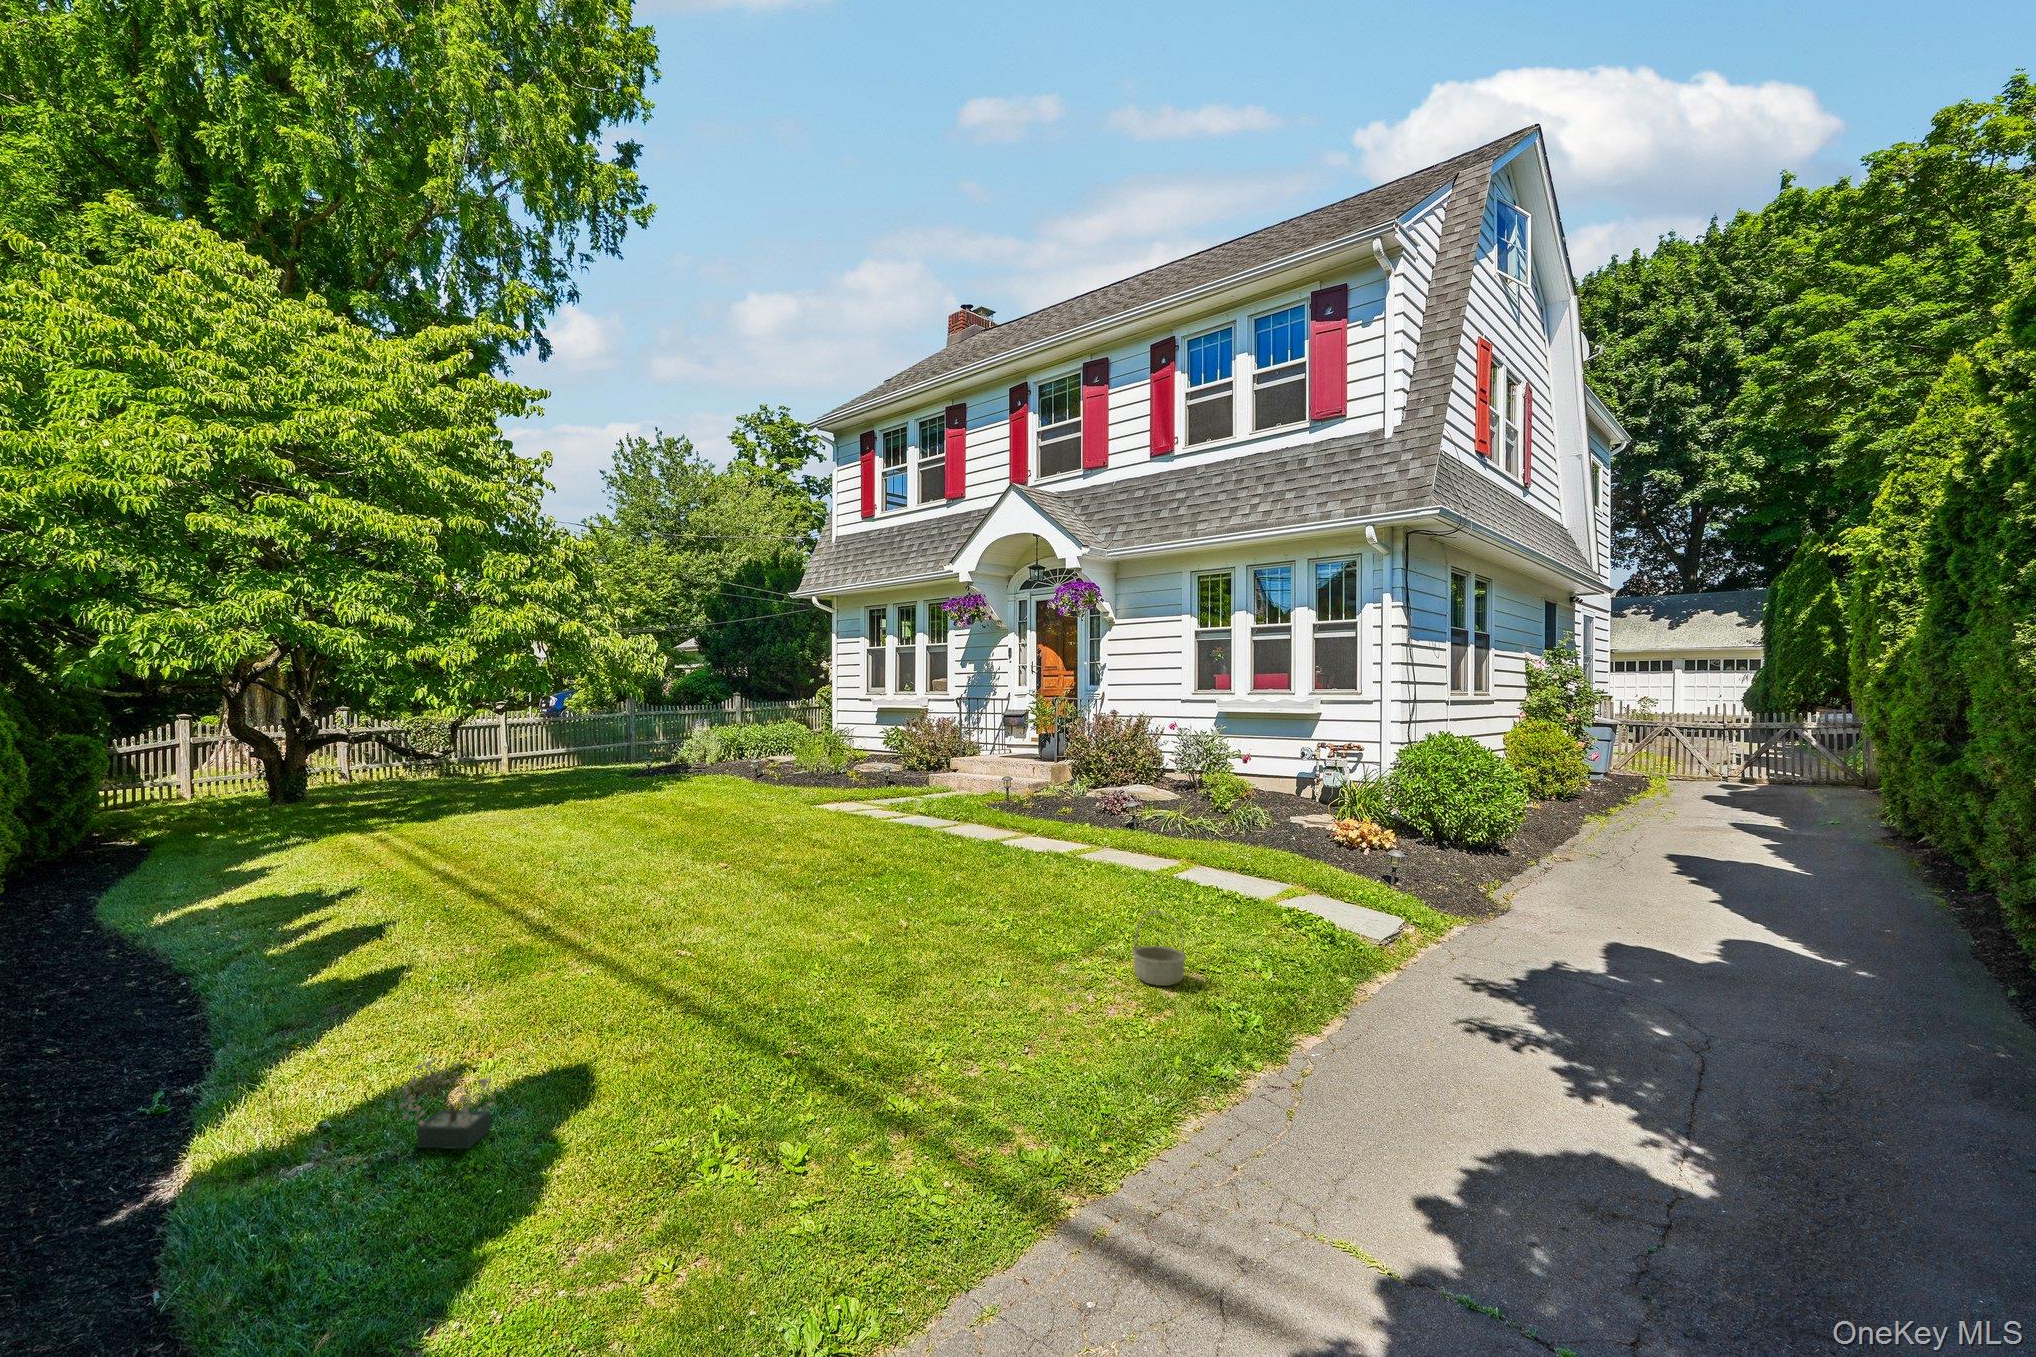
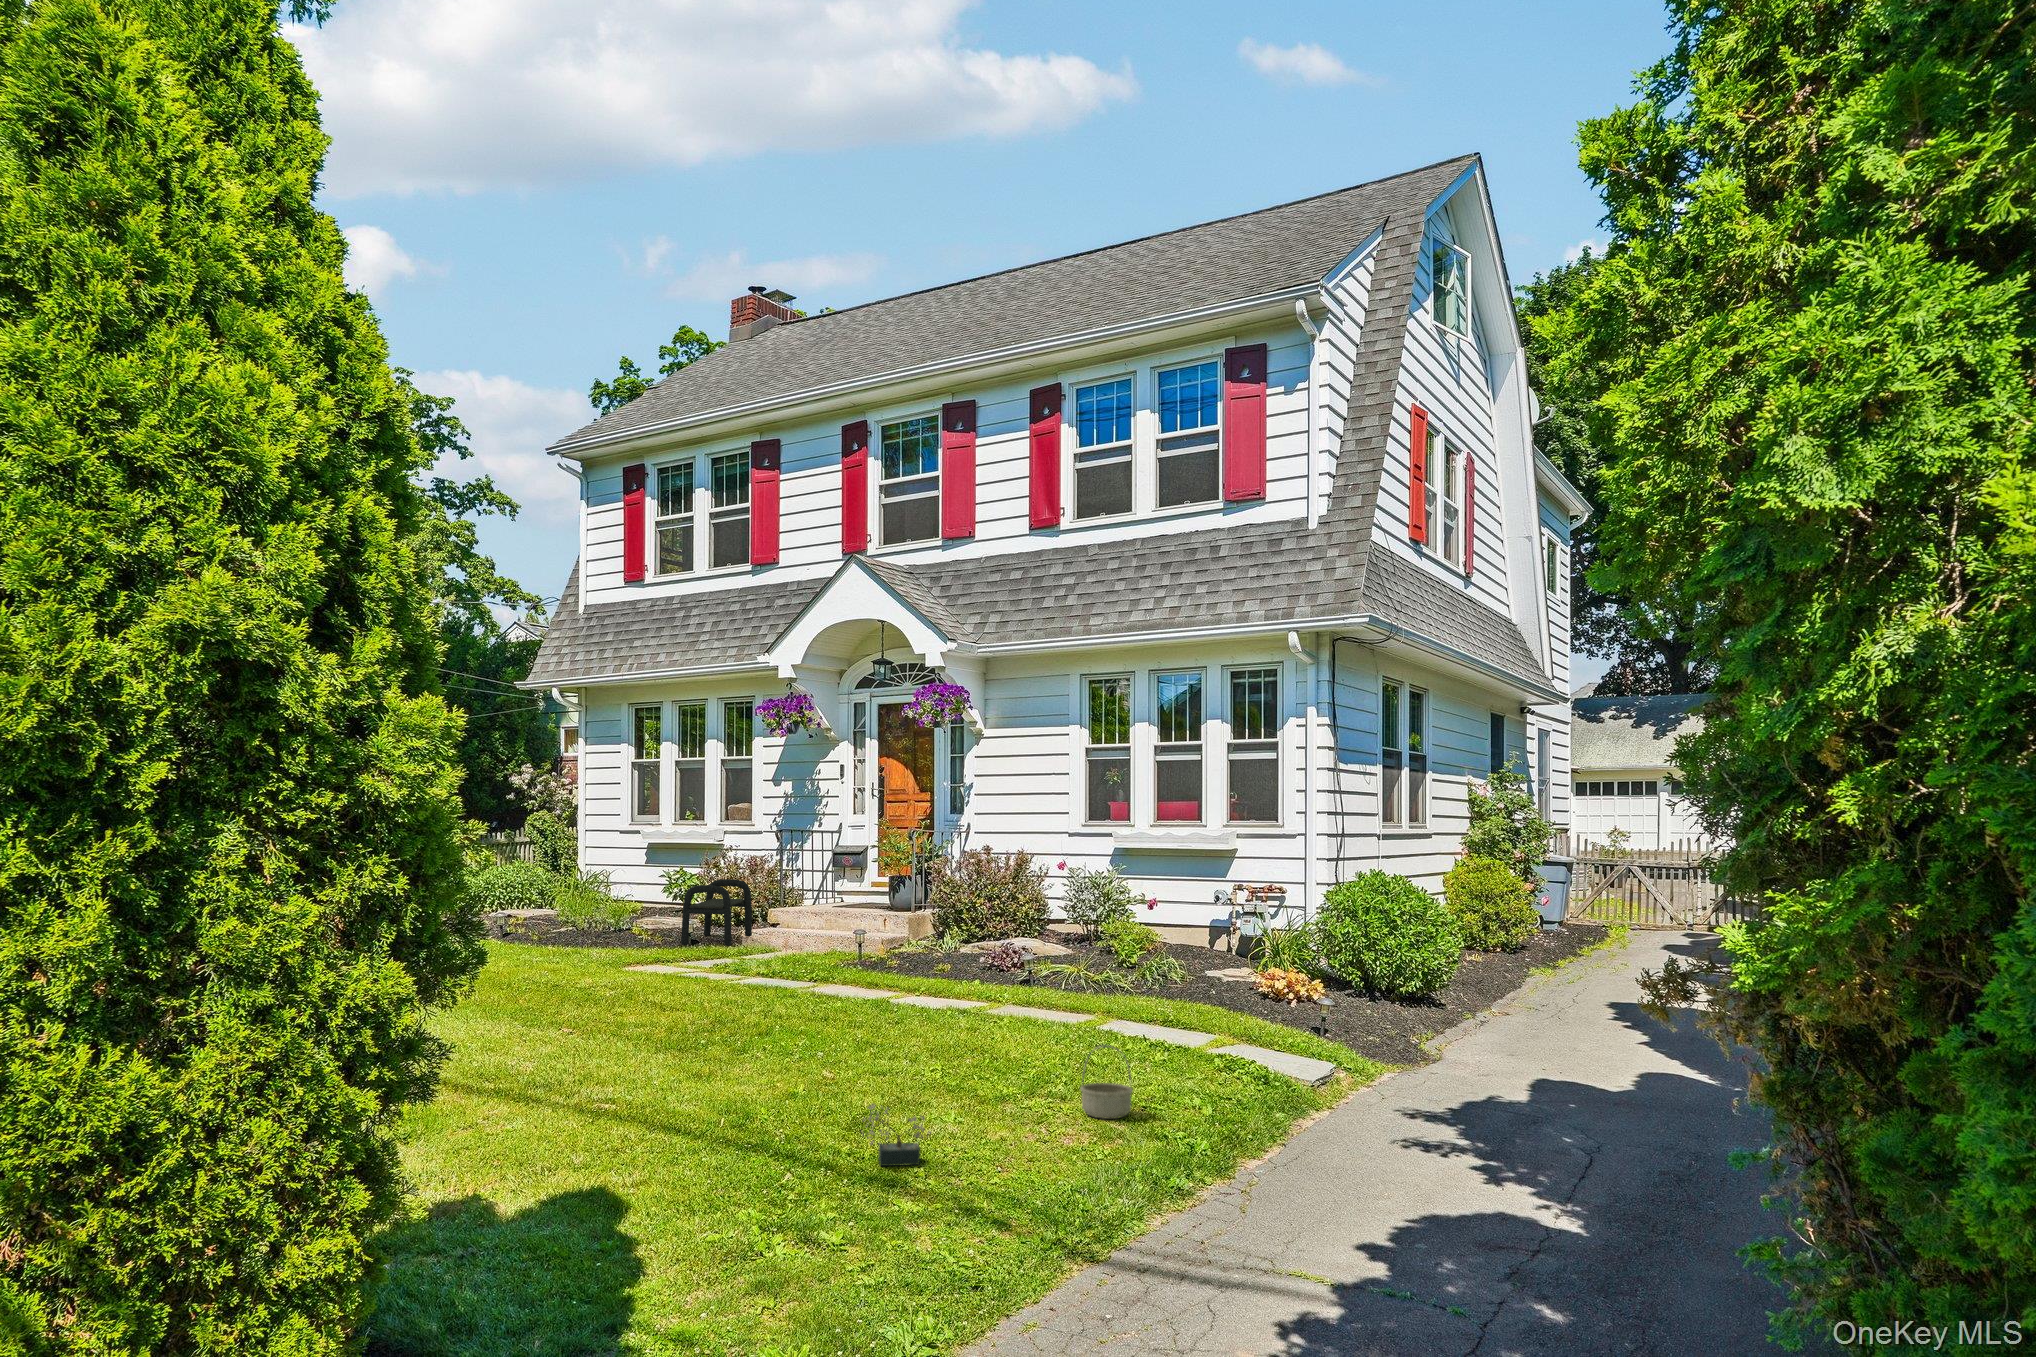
bench: none [887,735,942,784] -> present [681,879,752,946]
decorative plant: present [400,1058,501,1149] -> present [862,1103,931,1166]

